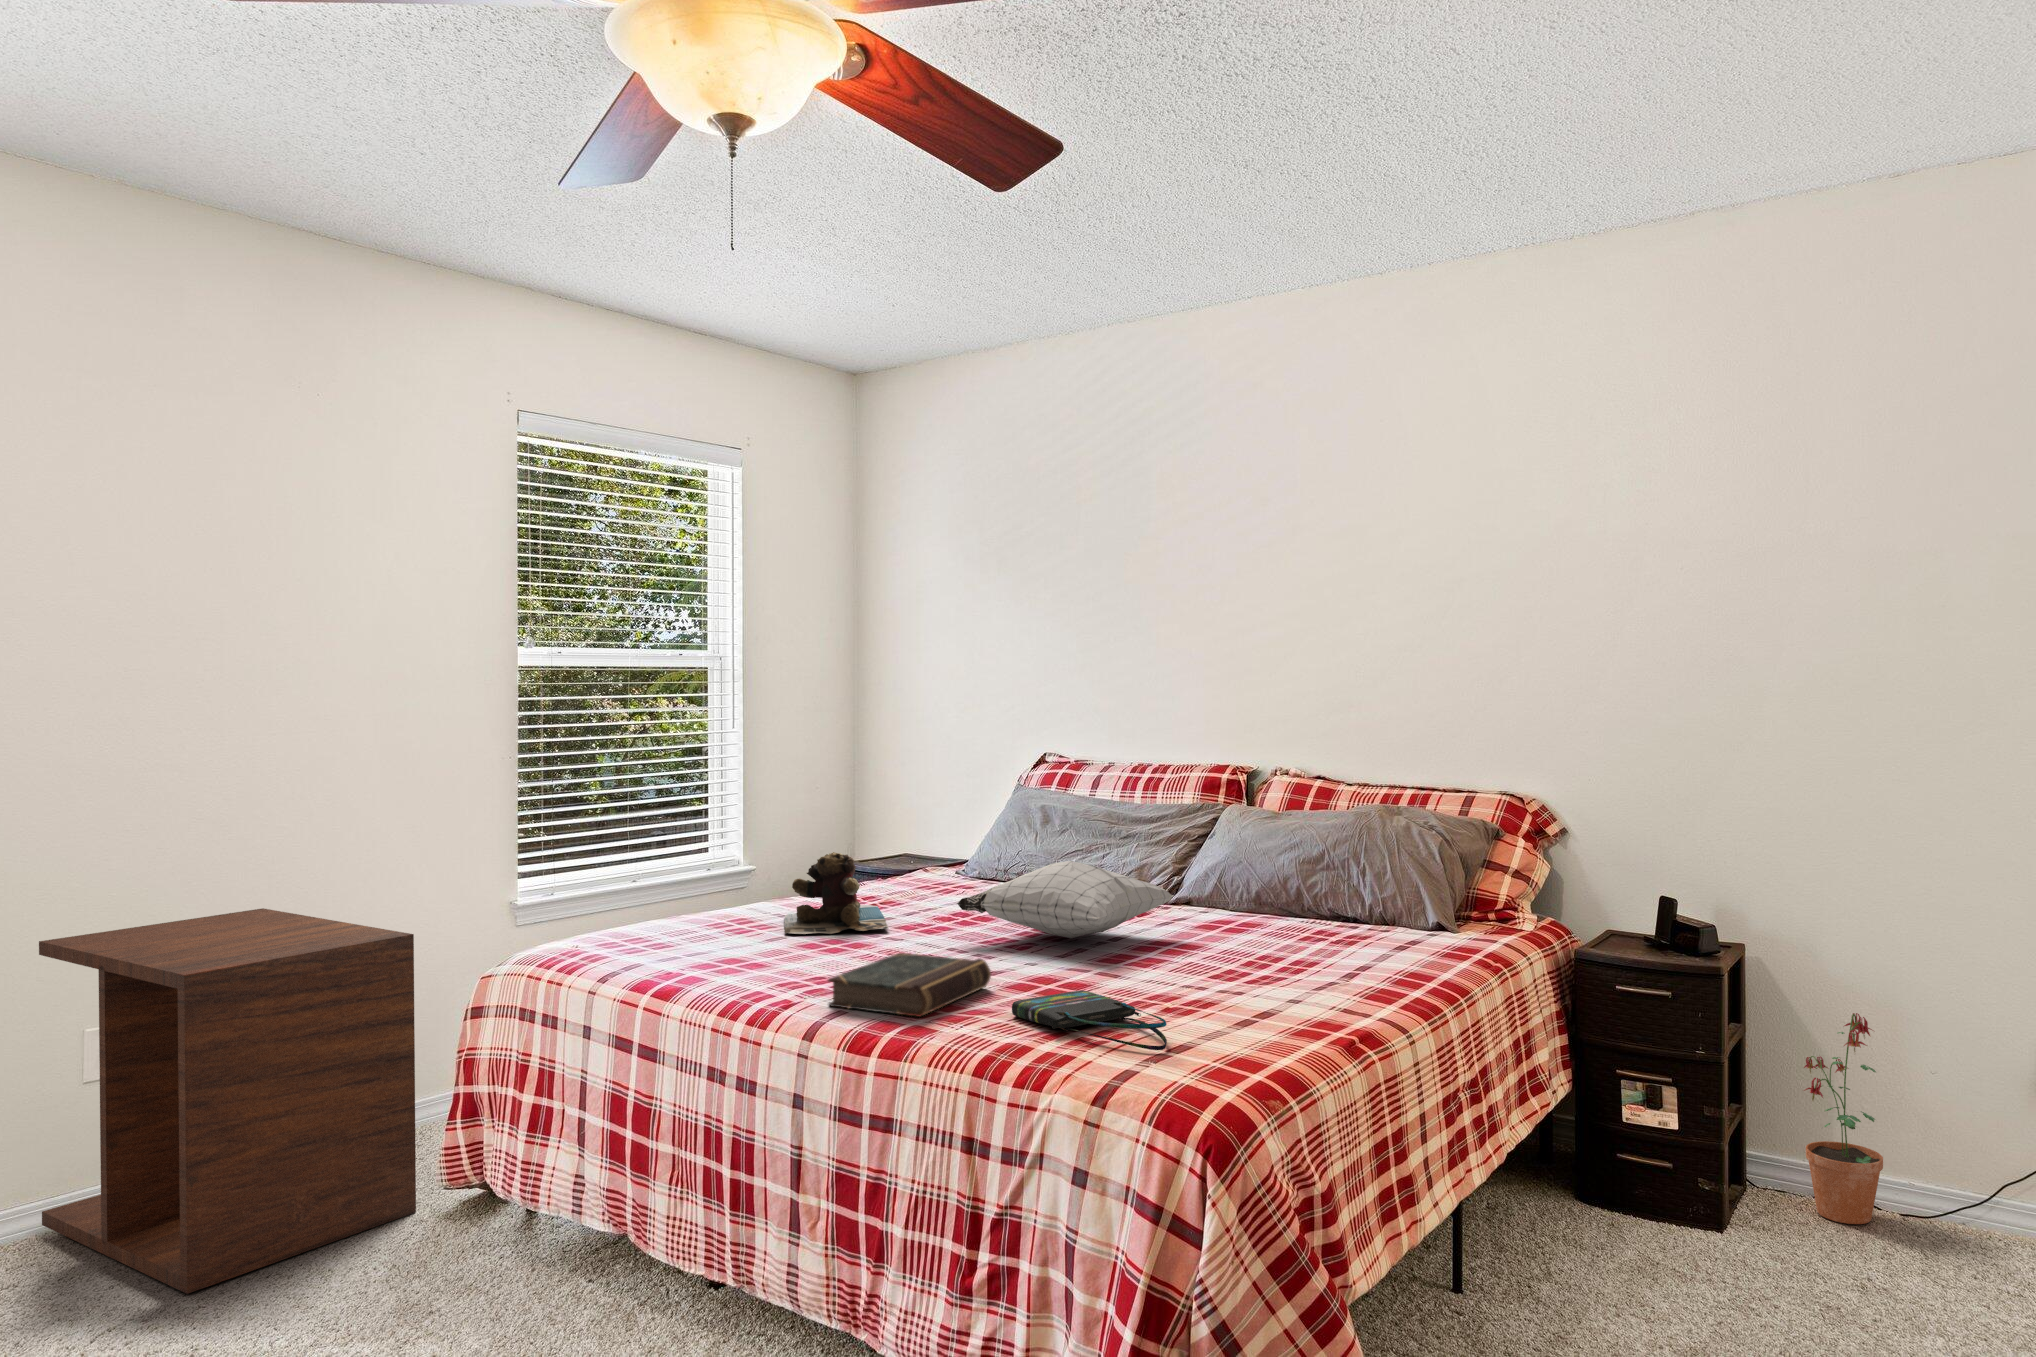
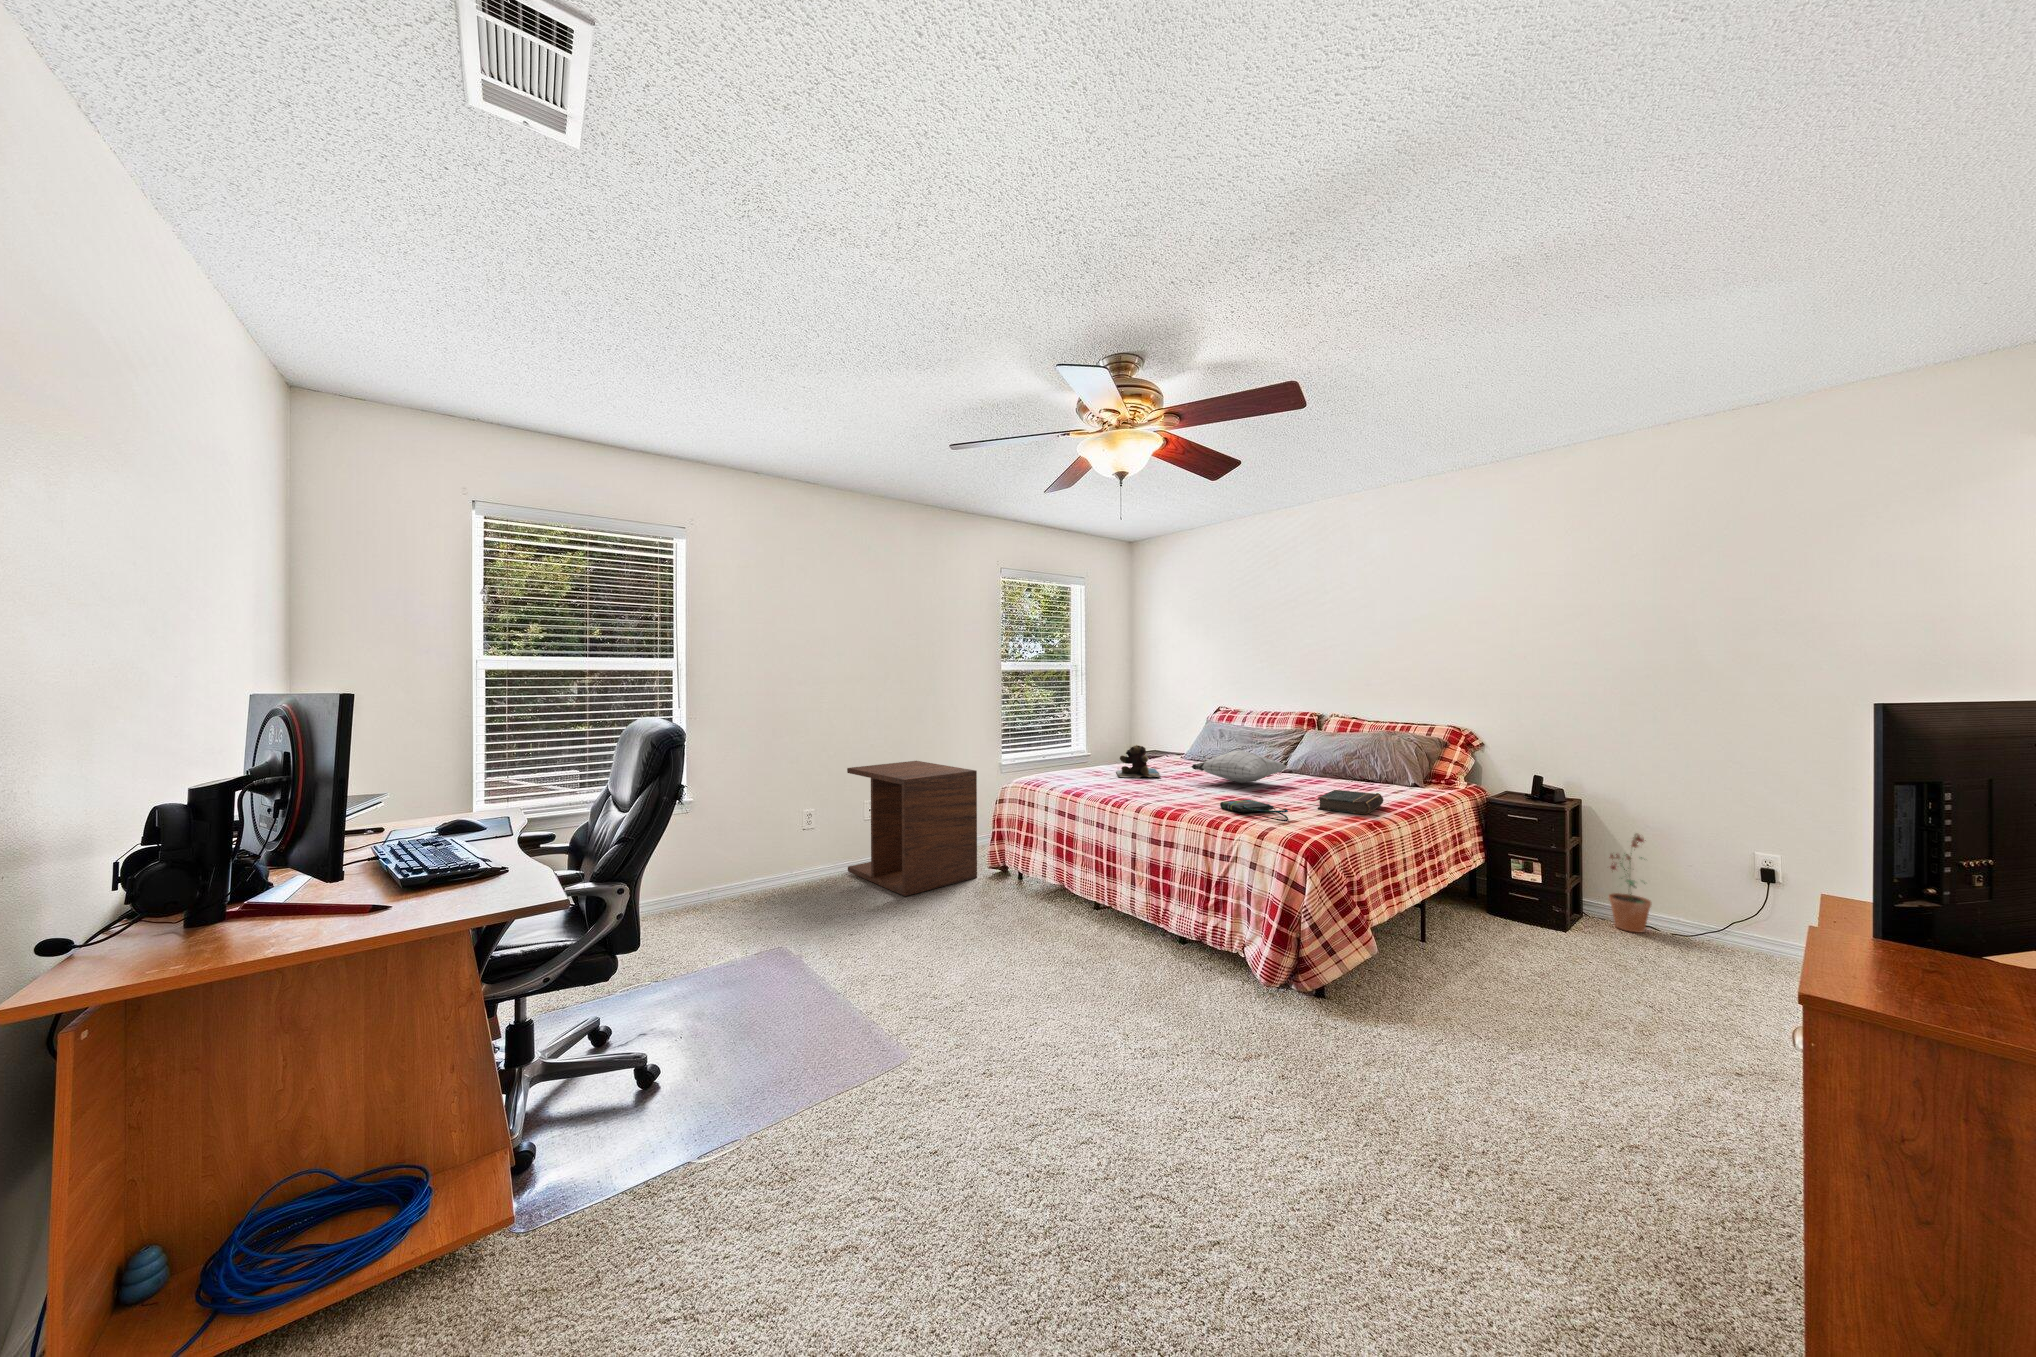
book: present [828,953,991,1017] -> present [1318,790,1383,815]

